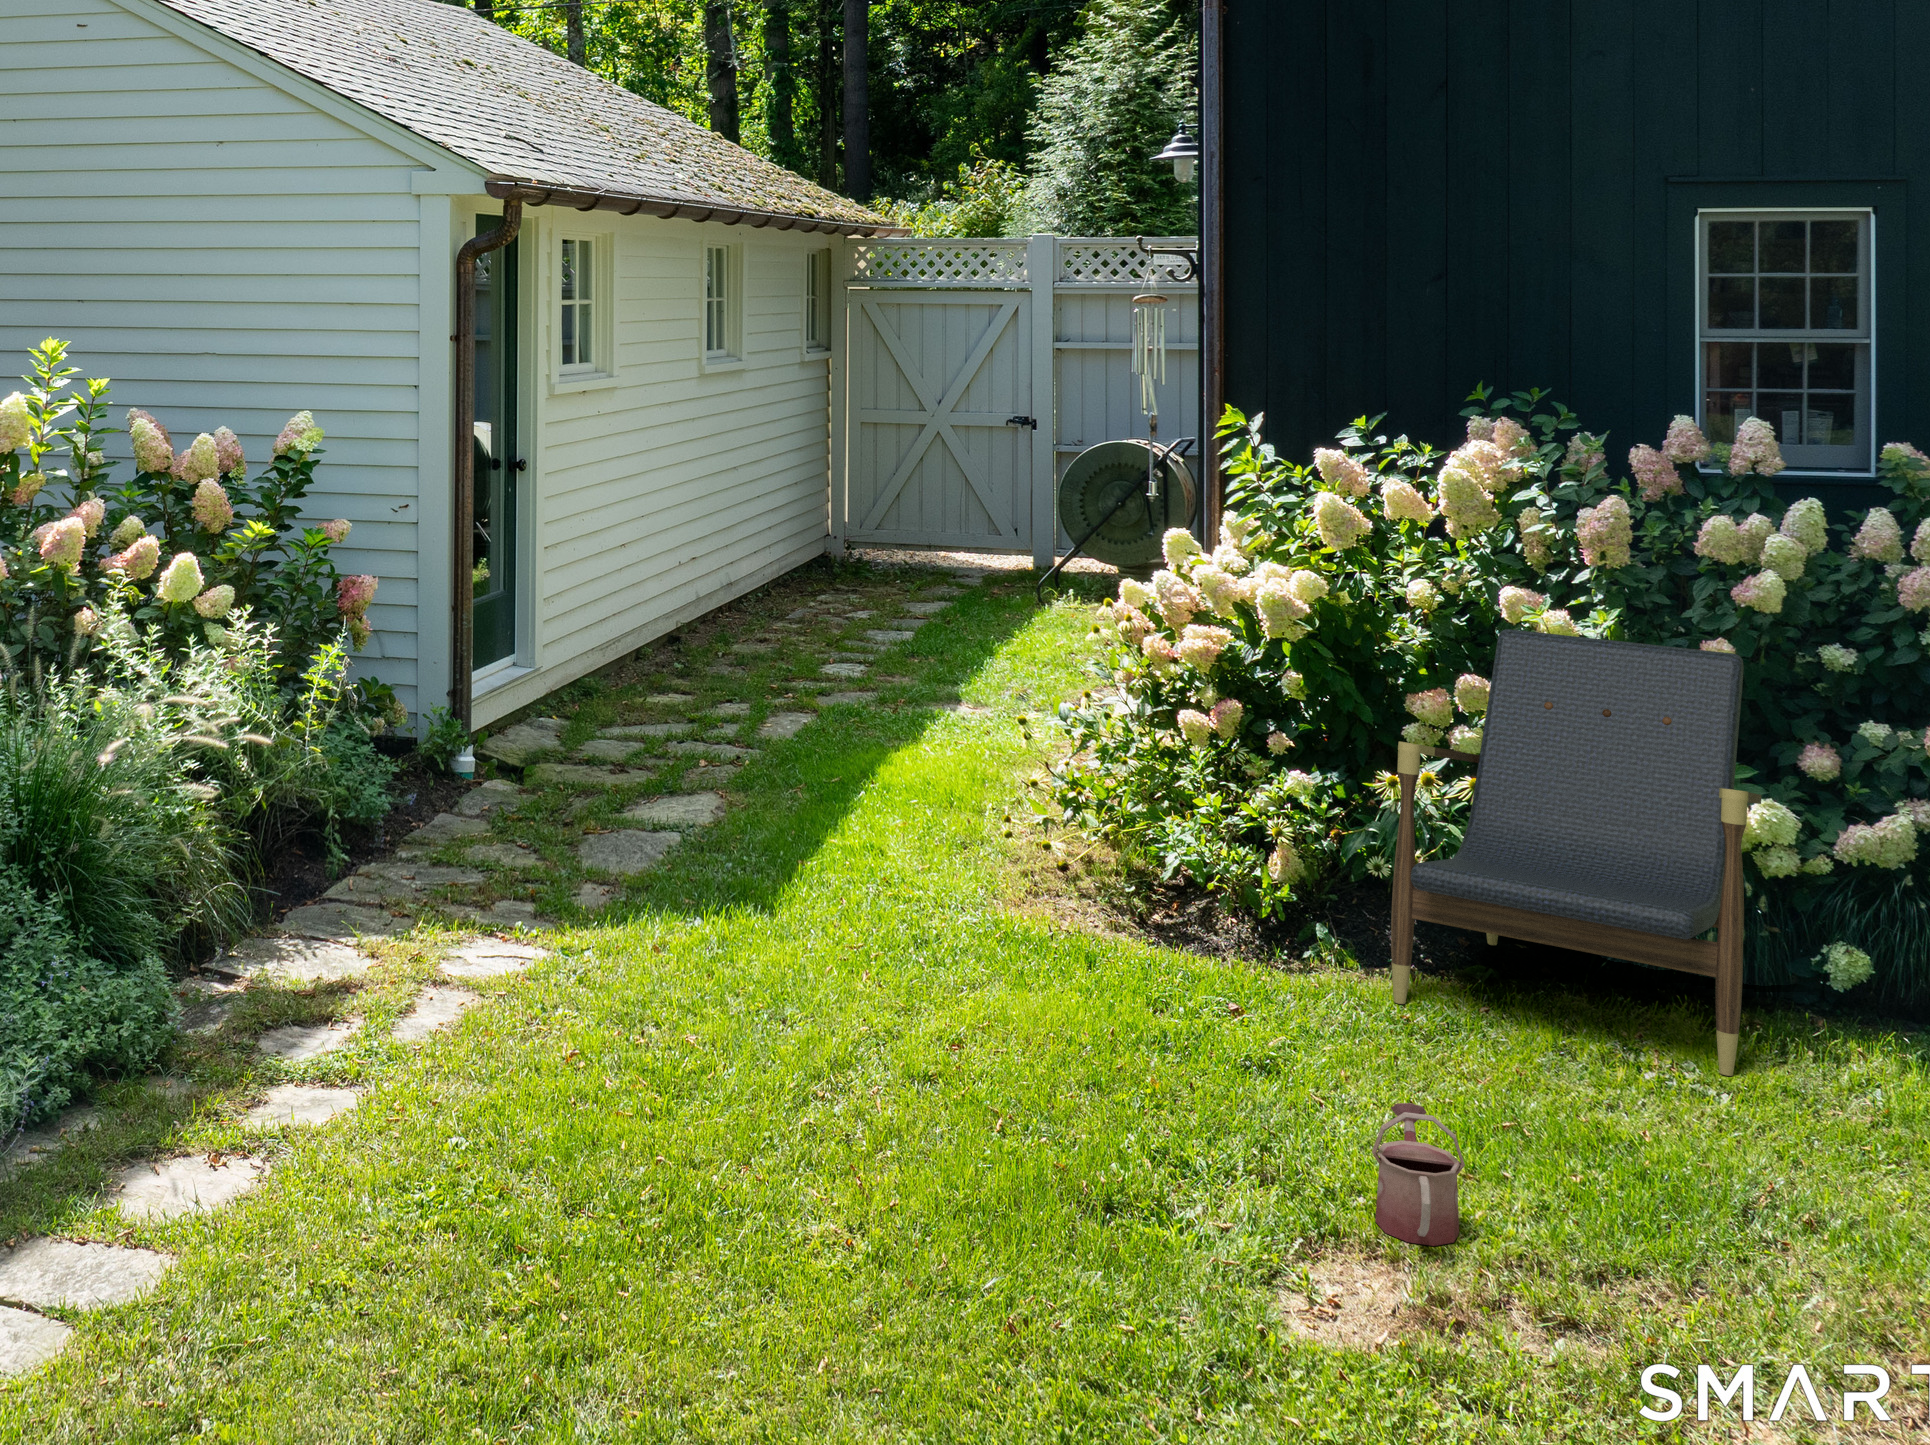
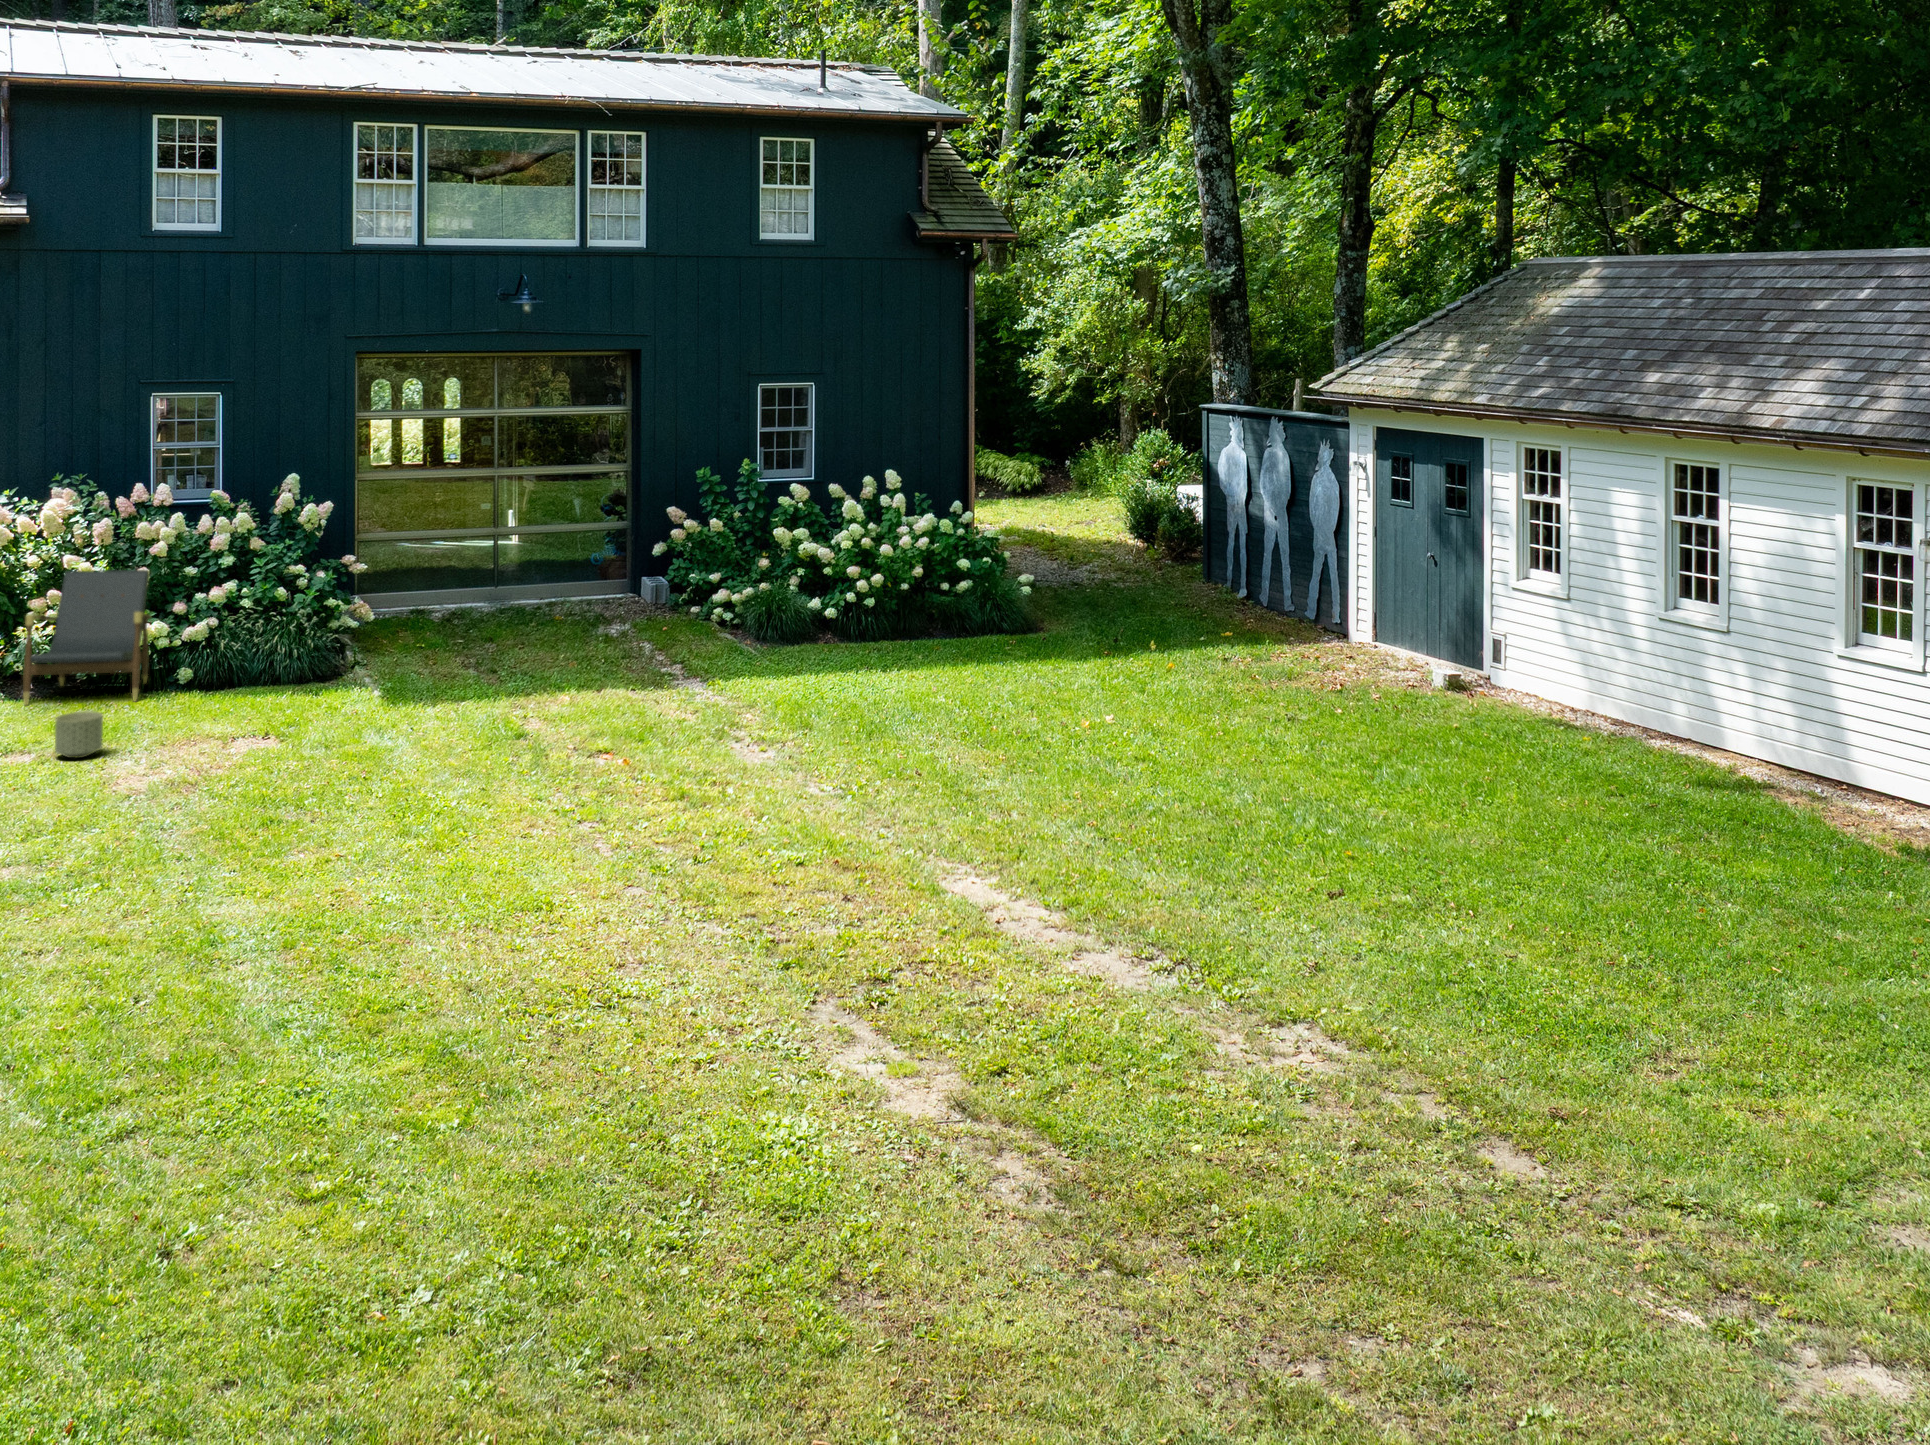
watering can: present [1372,1103,1465,1246] -> none [17,712,46,749]
planter: none [1505,1177,1688,1385] -> present [55,711,103,758]

